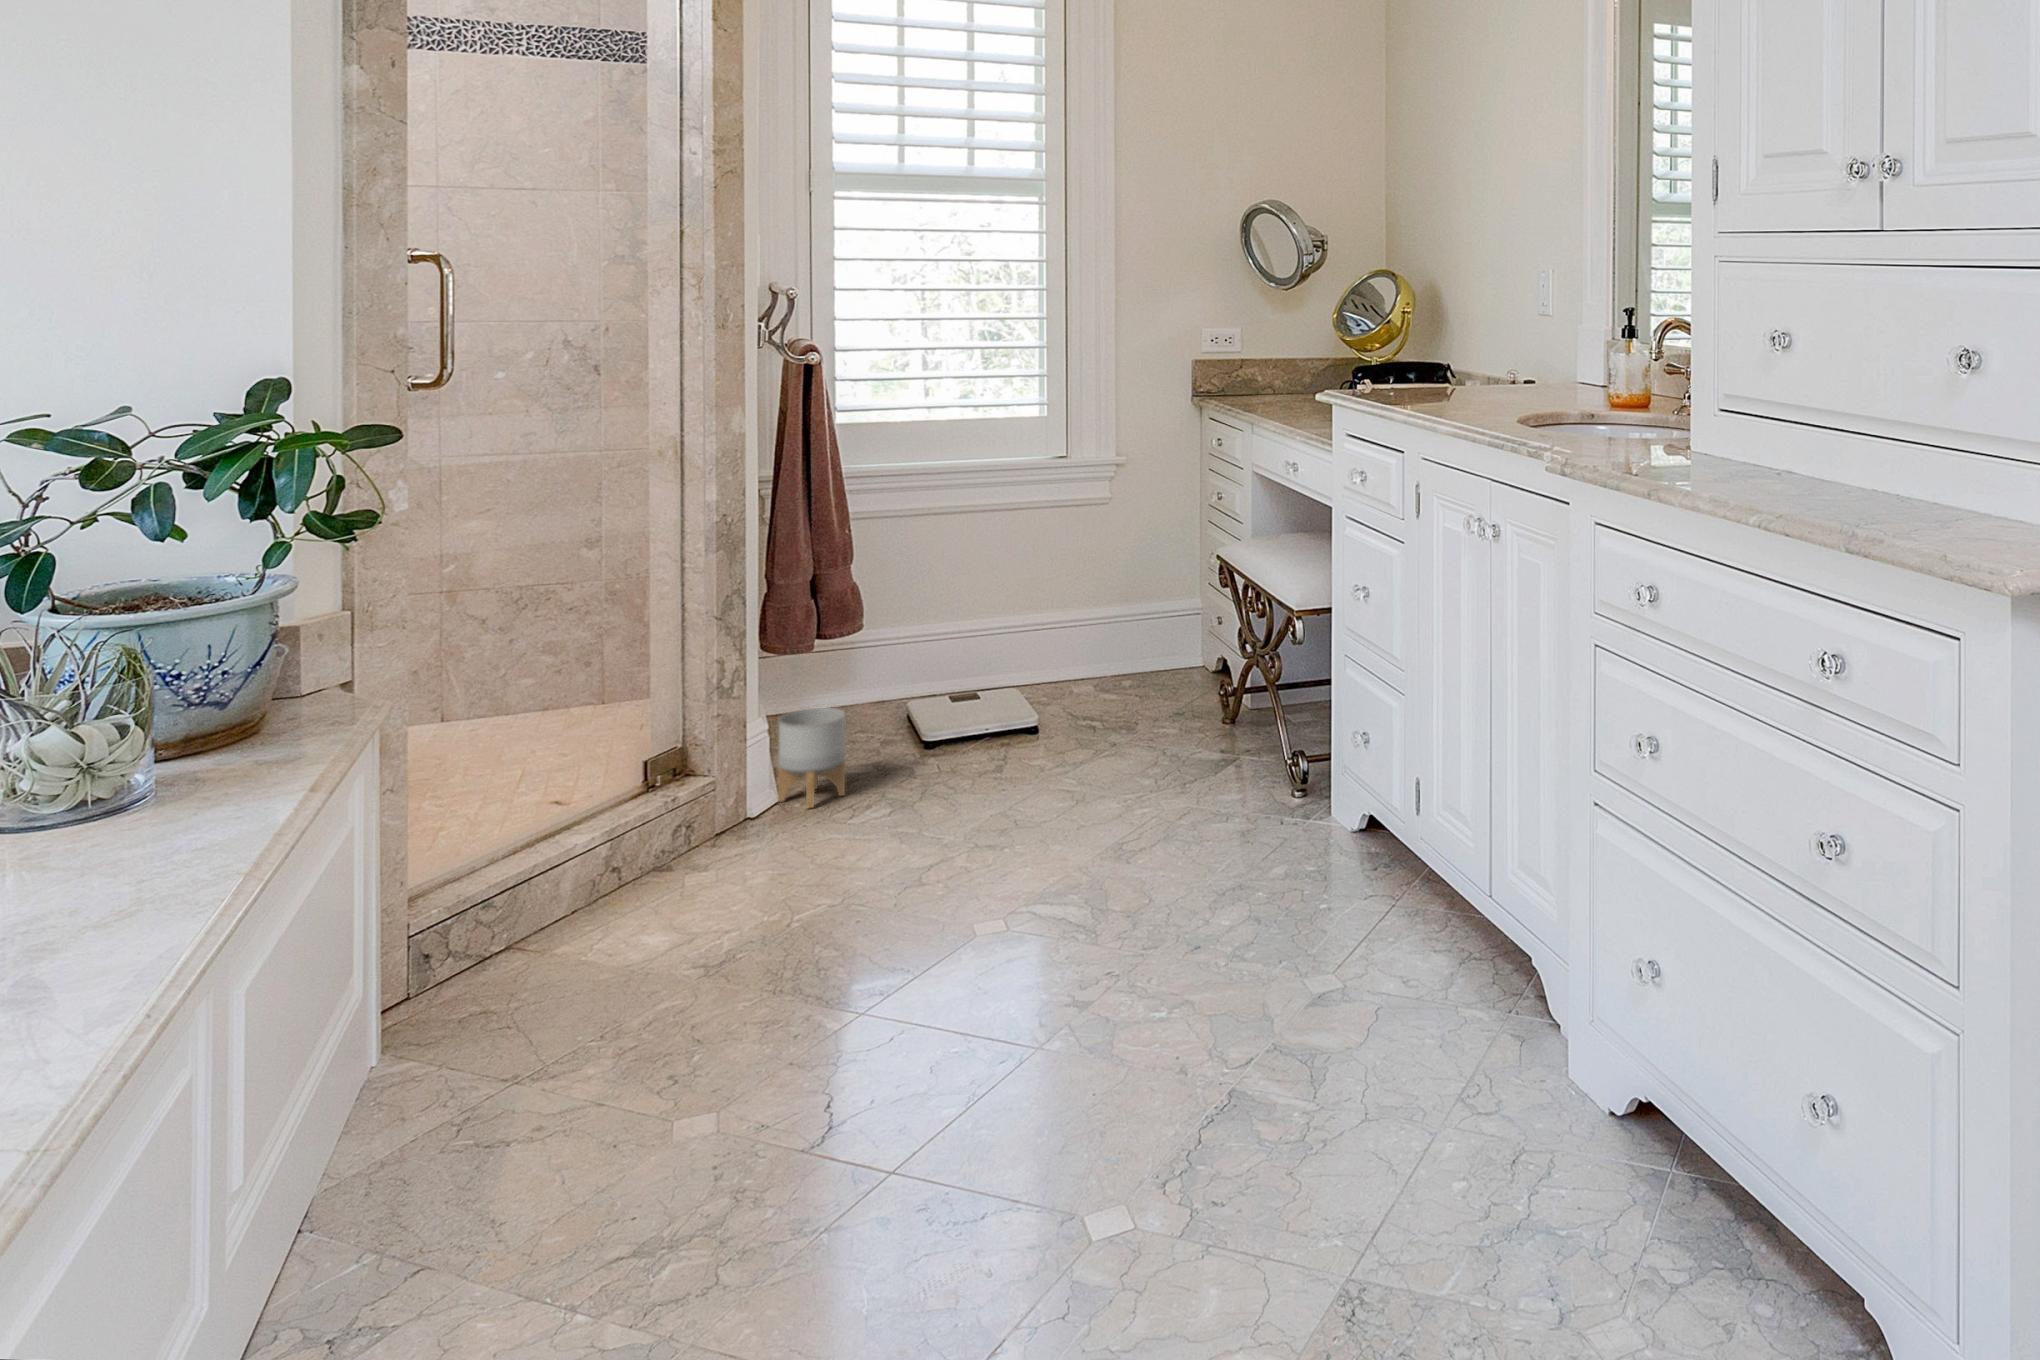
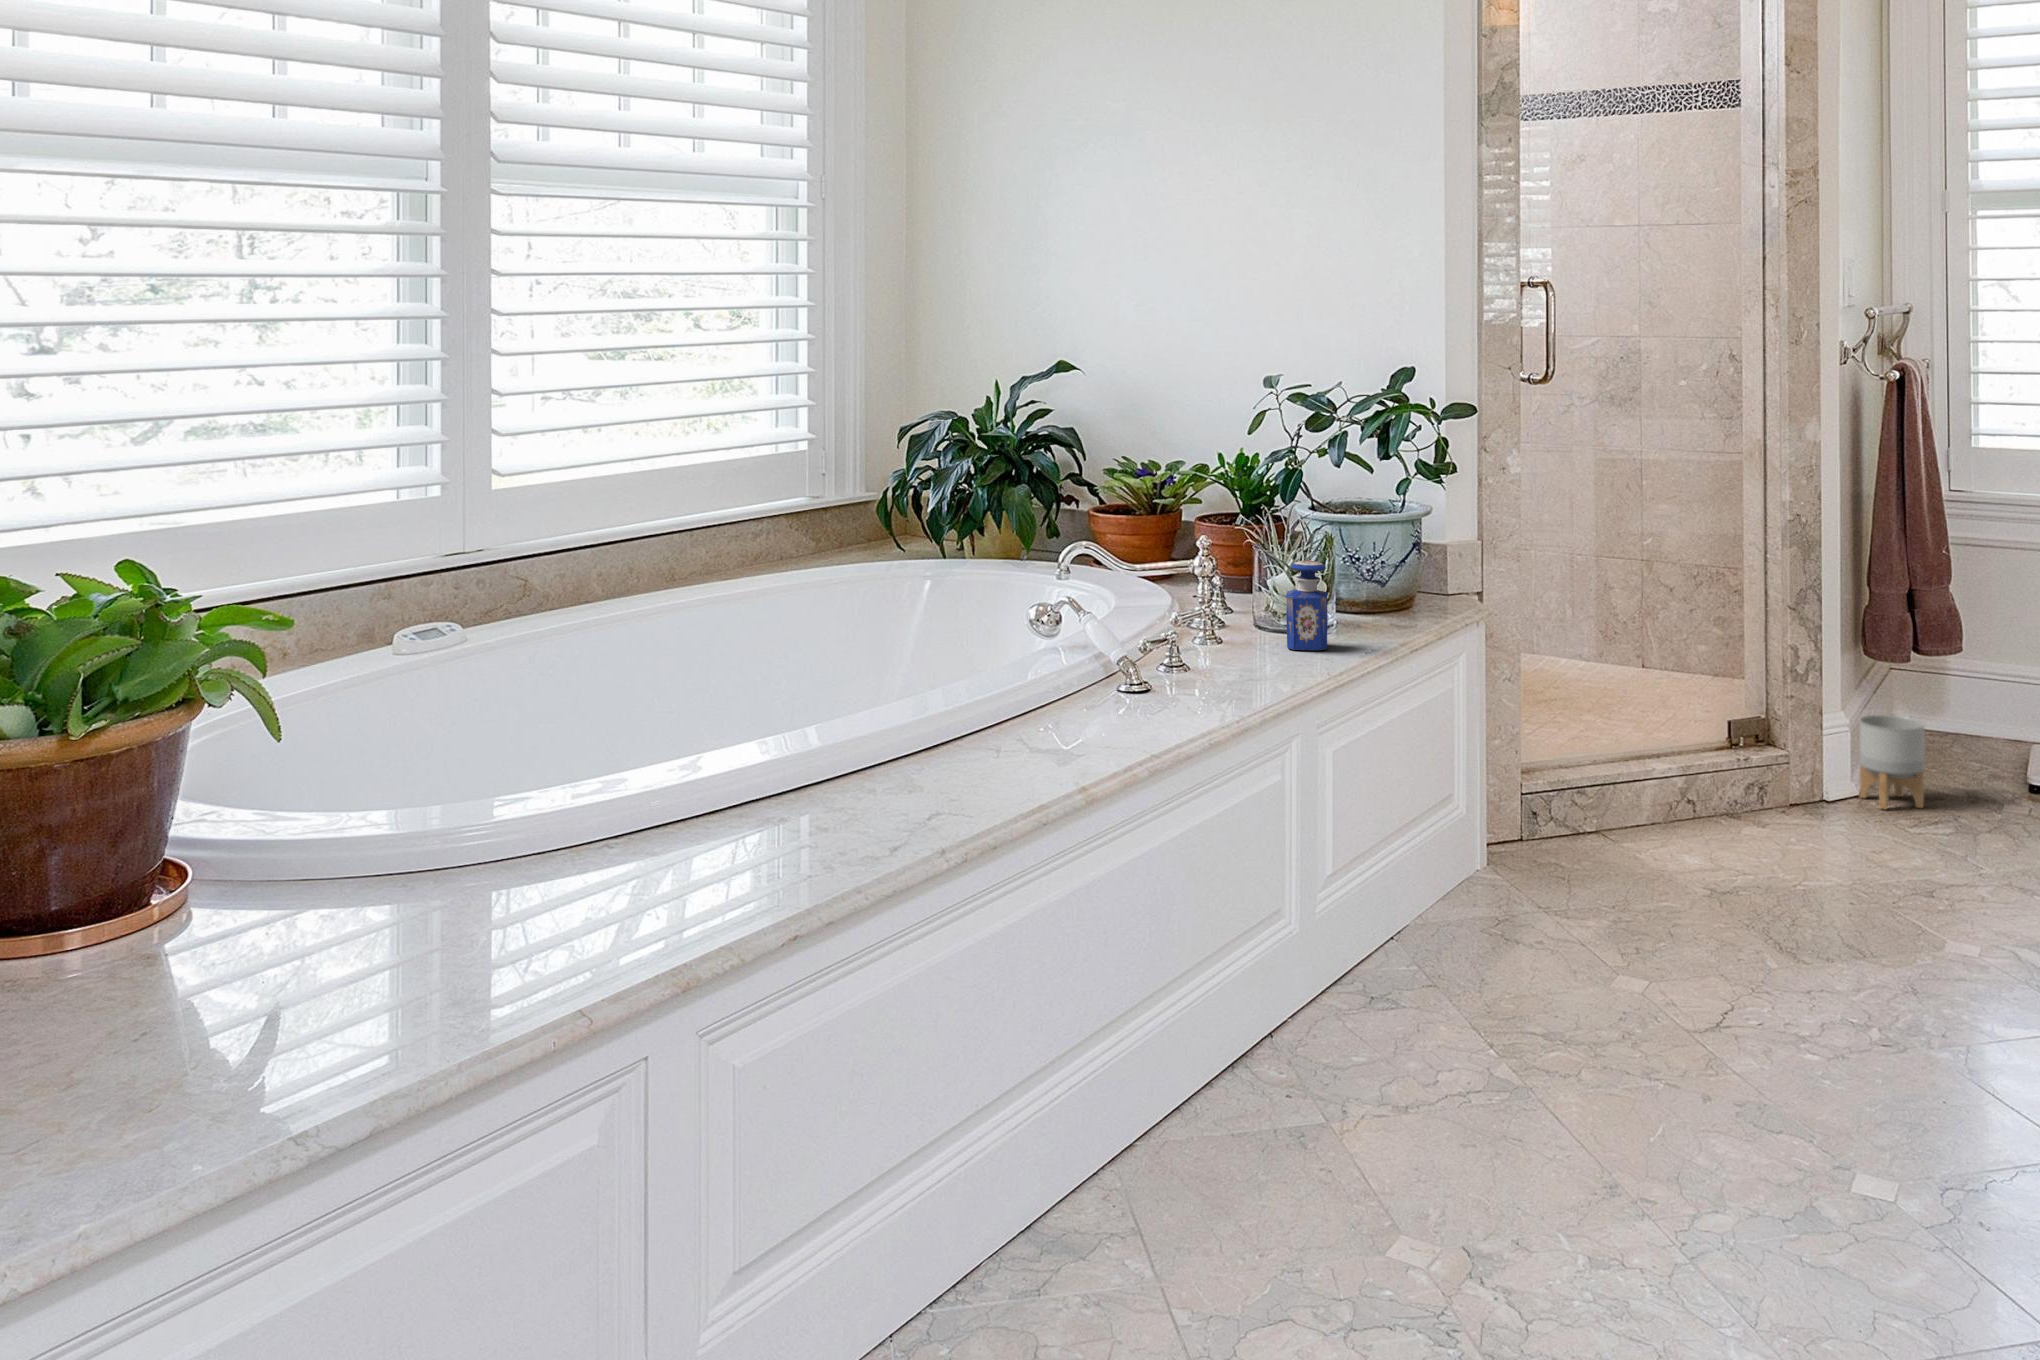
perfume bottle: none [101,705,199,858] -> present [1286,560,1328,650]

